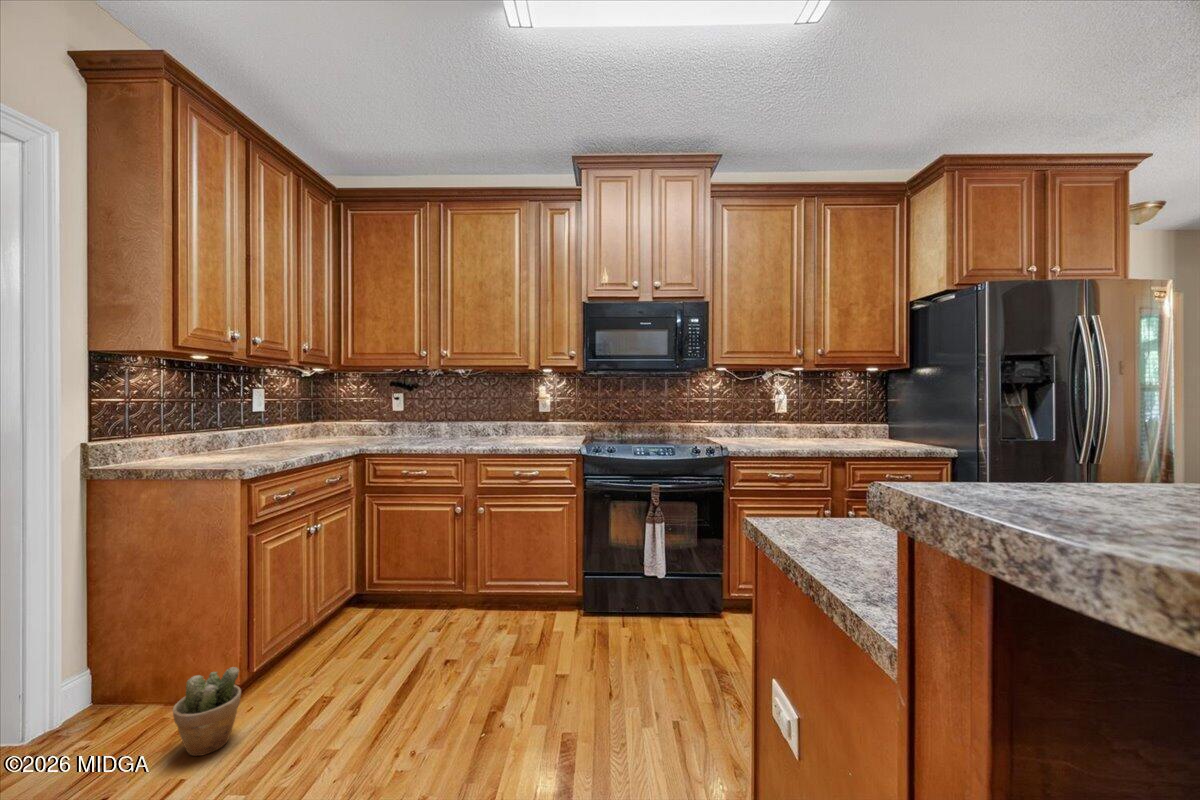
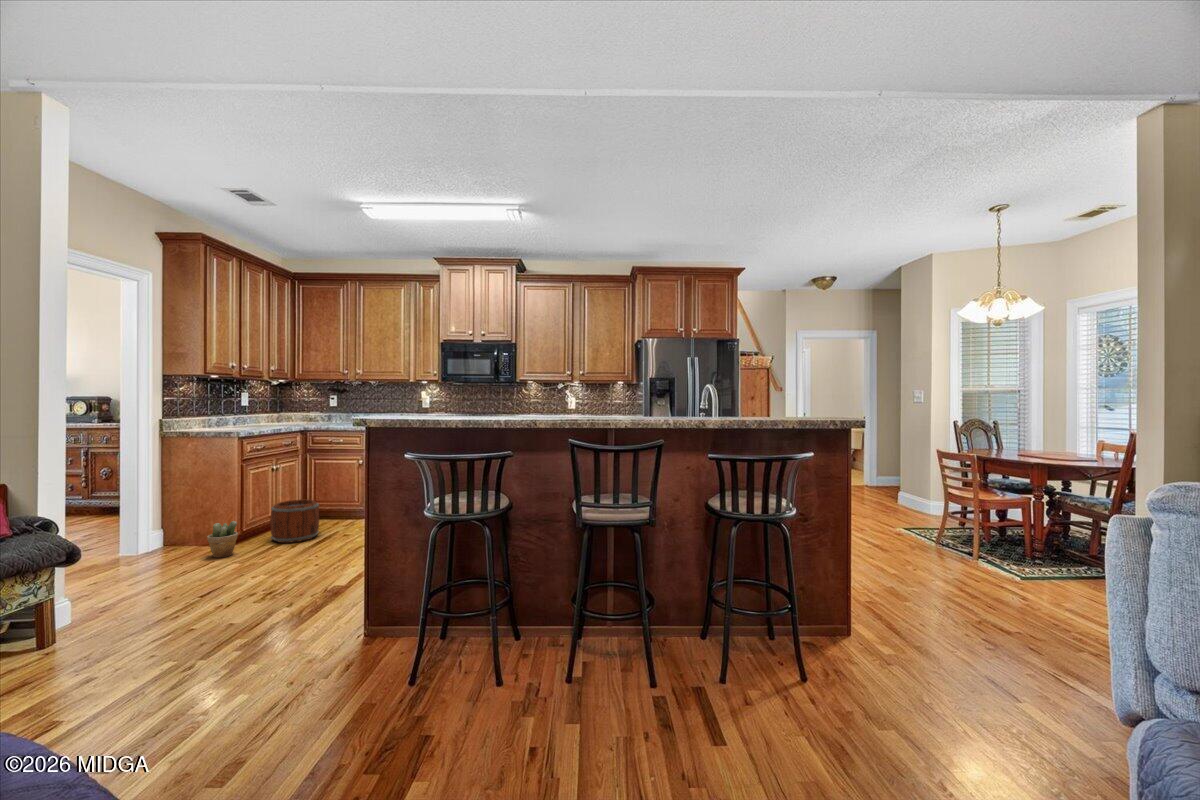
bucket: none [308,589,398,689] -> present [270,500,319,543]

